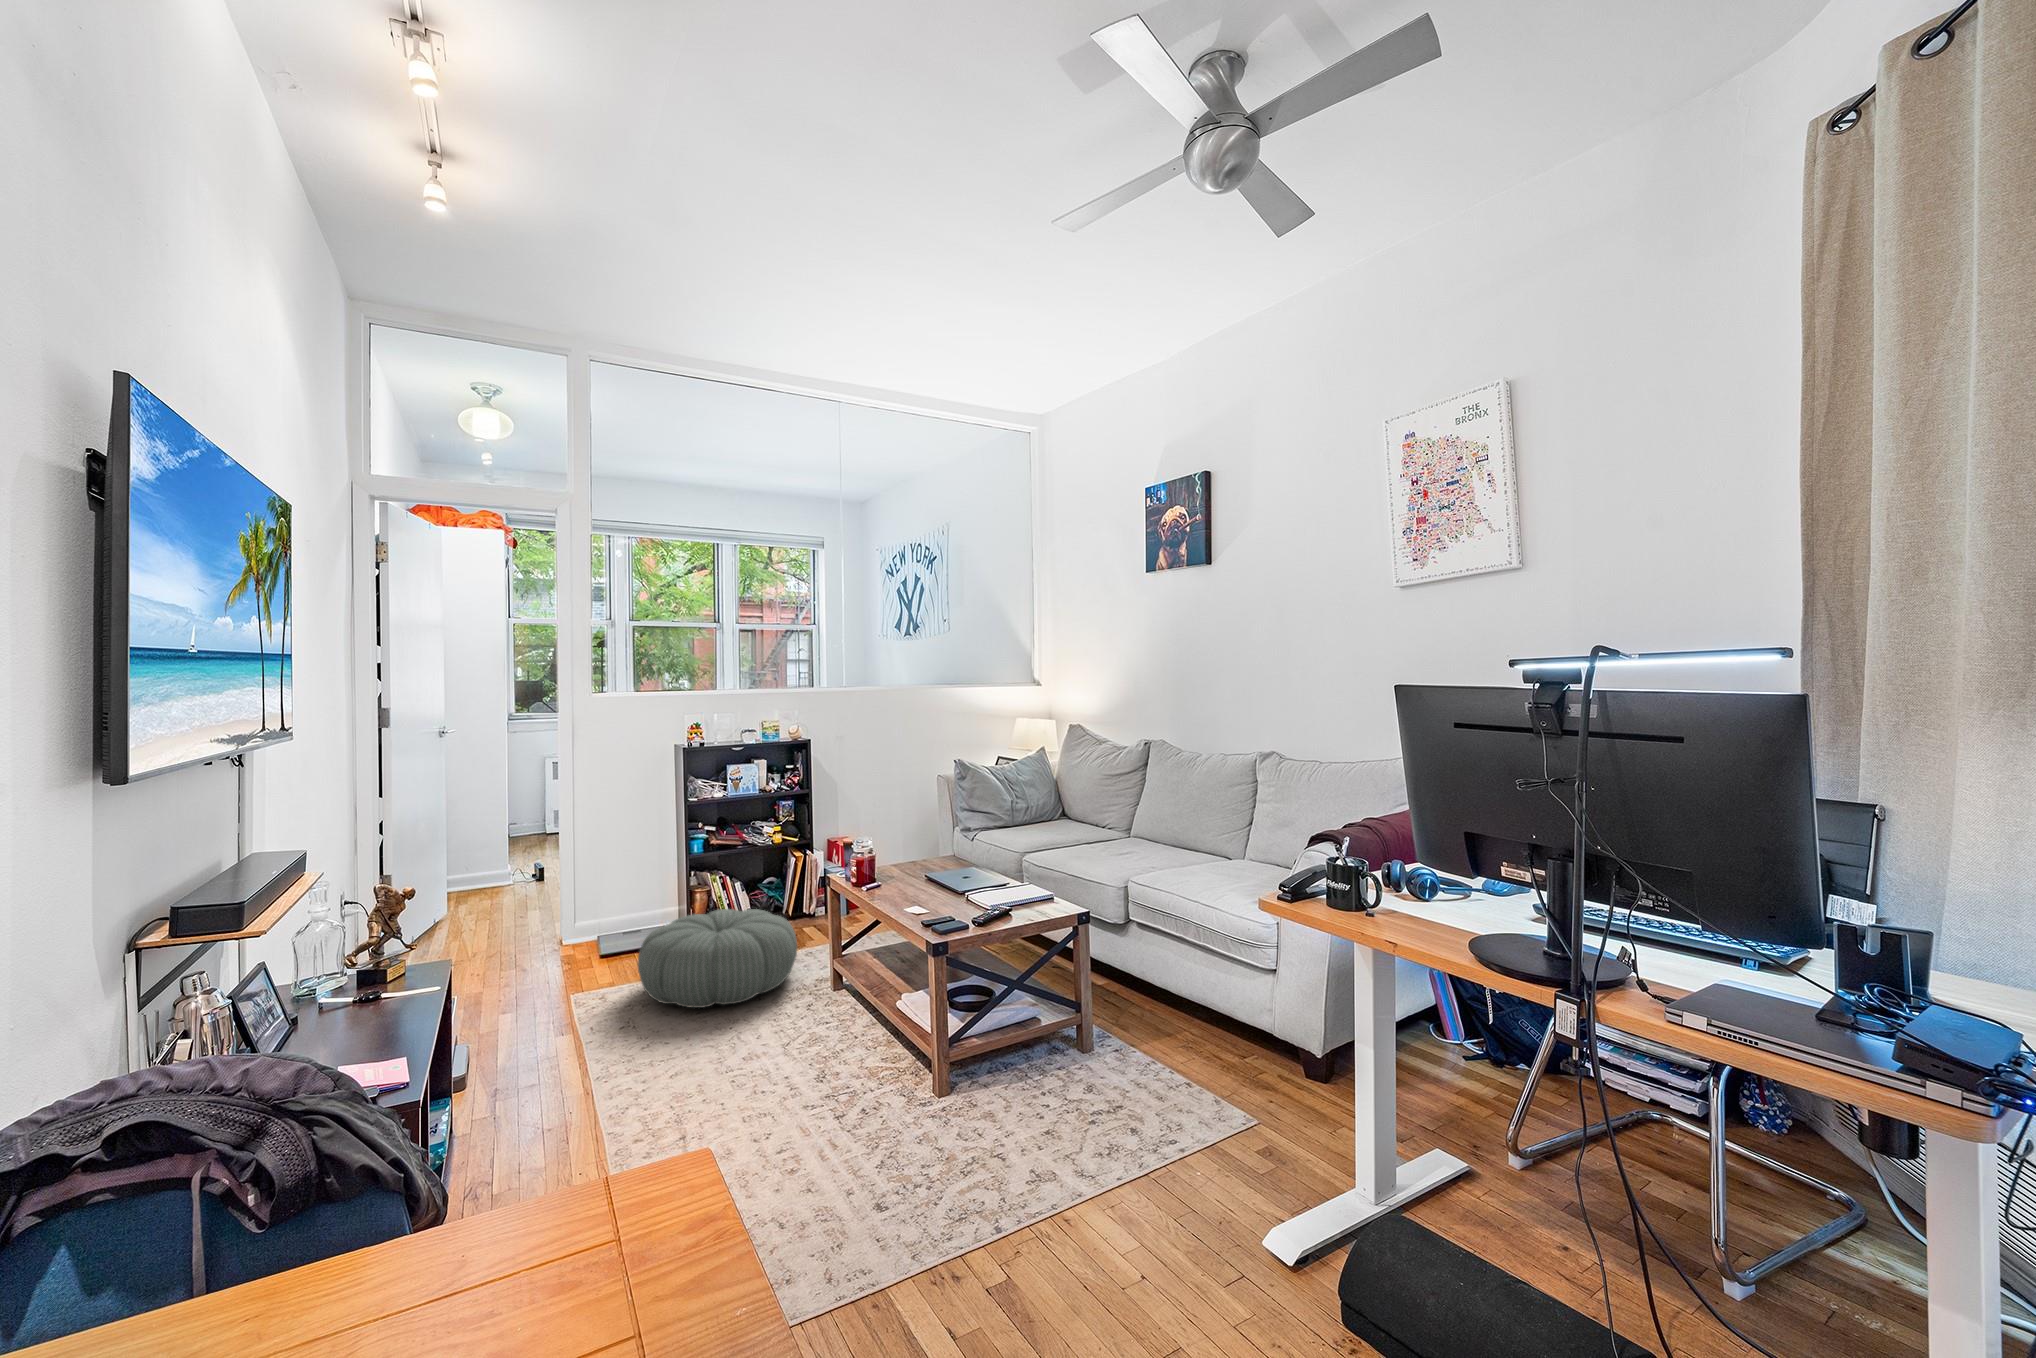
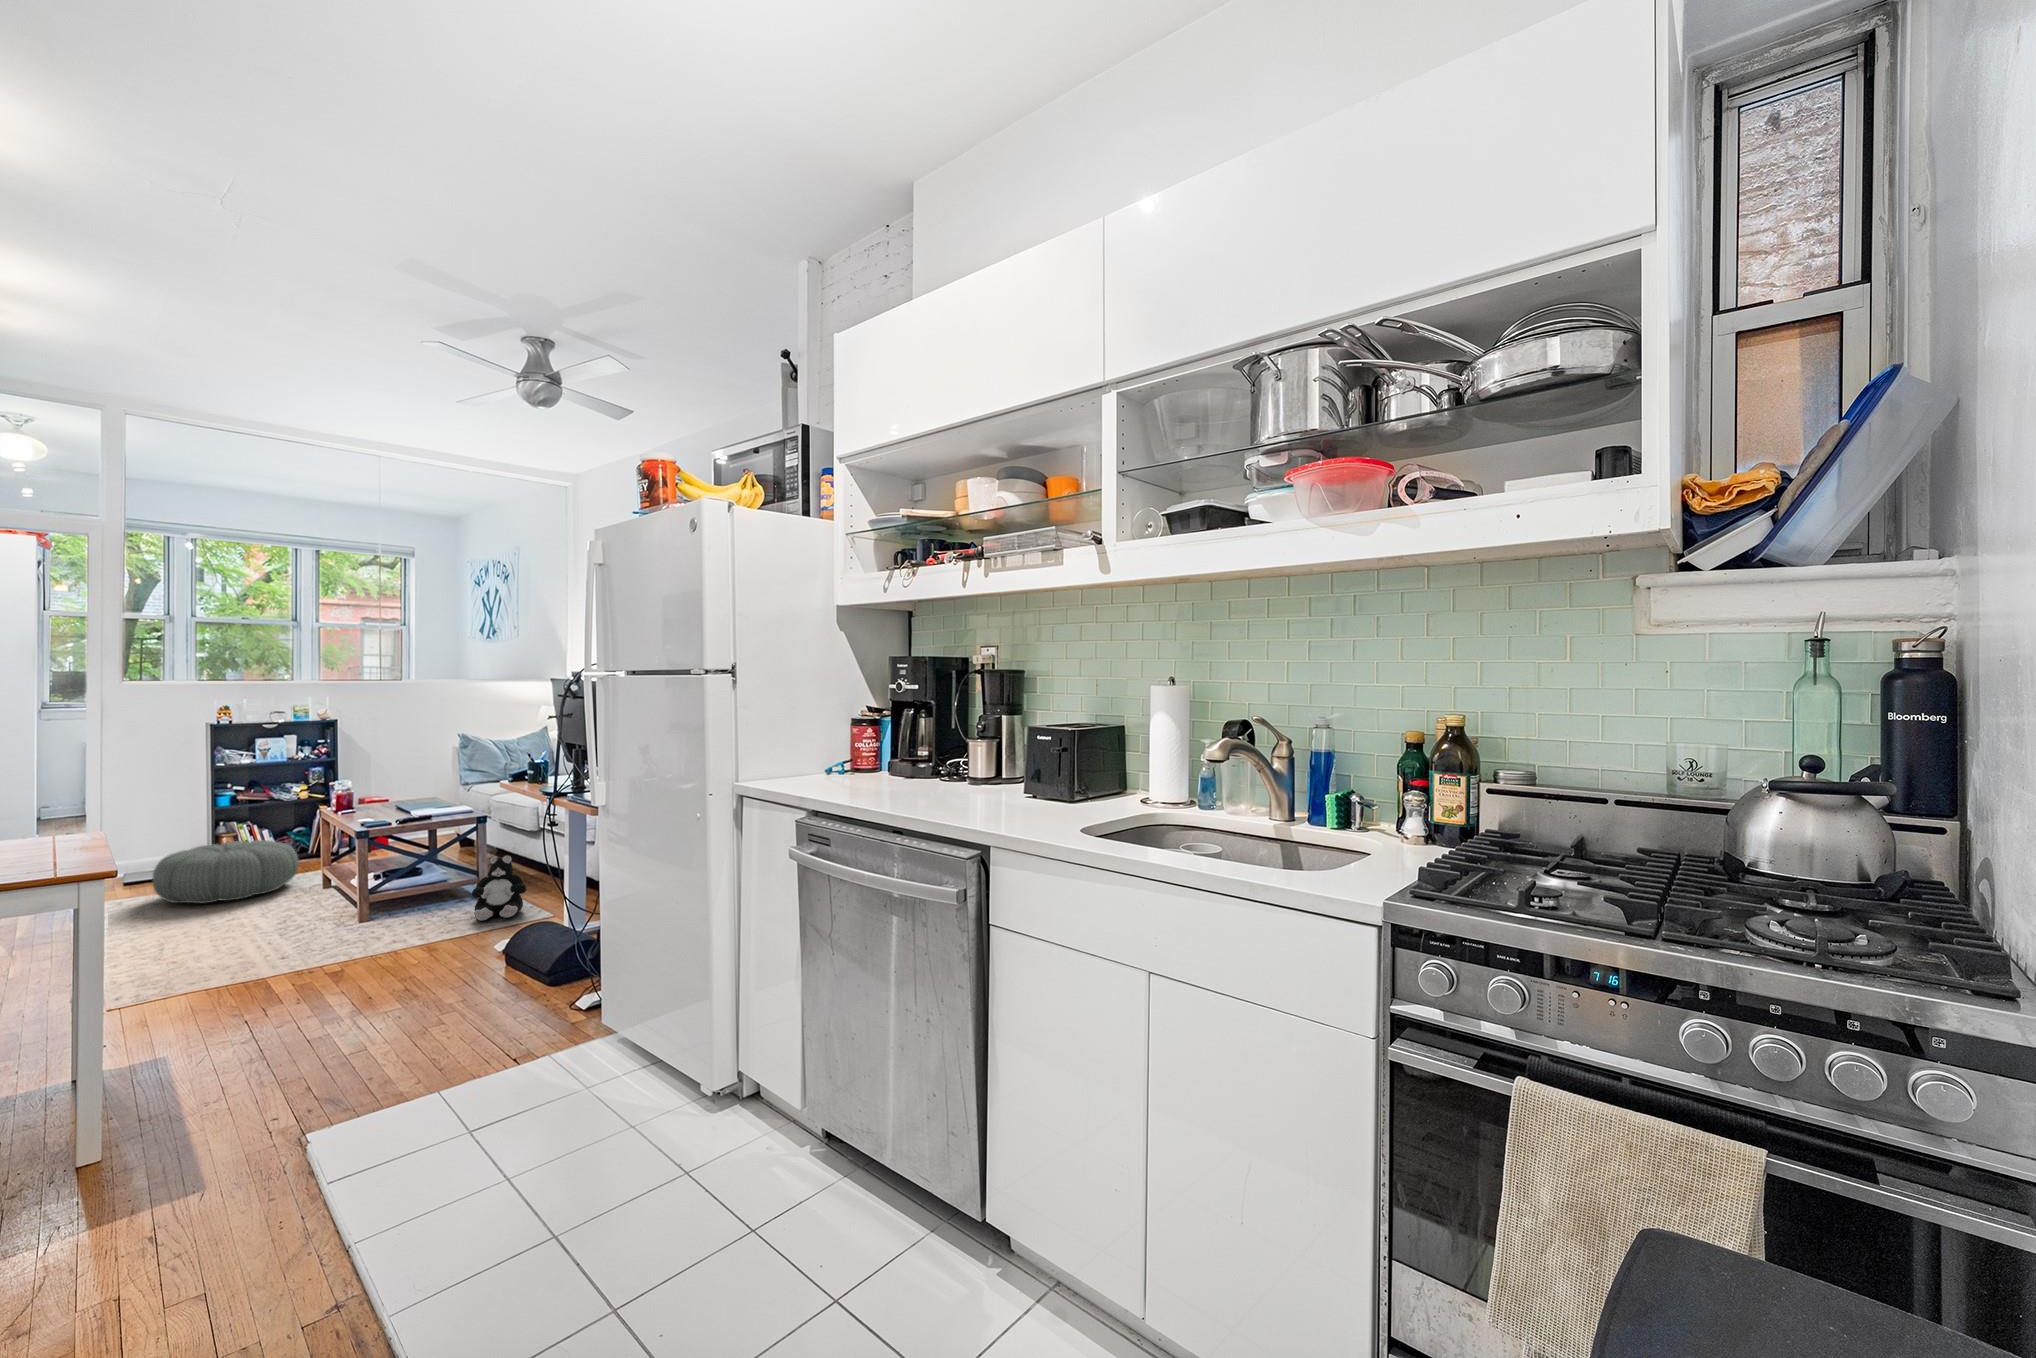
plush toy: none [1096,985,1185,1111] -> present [472,855,526,921]

